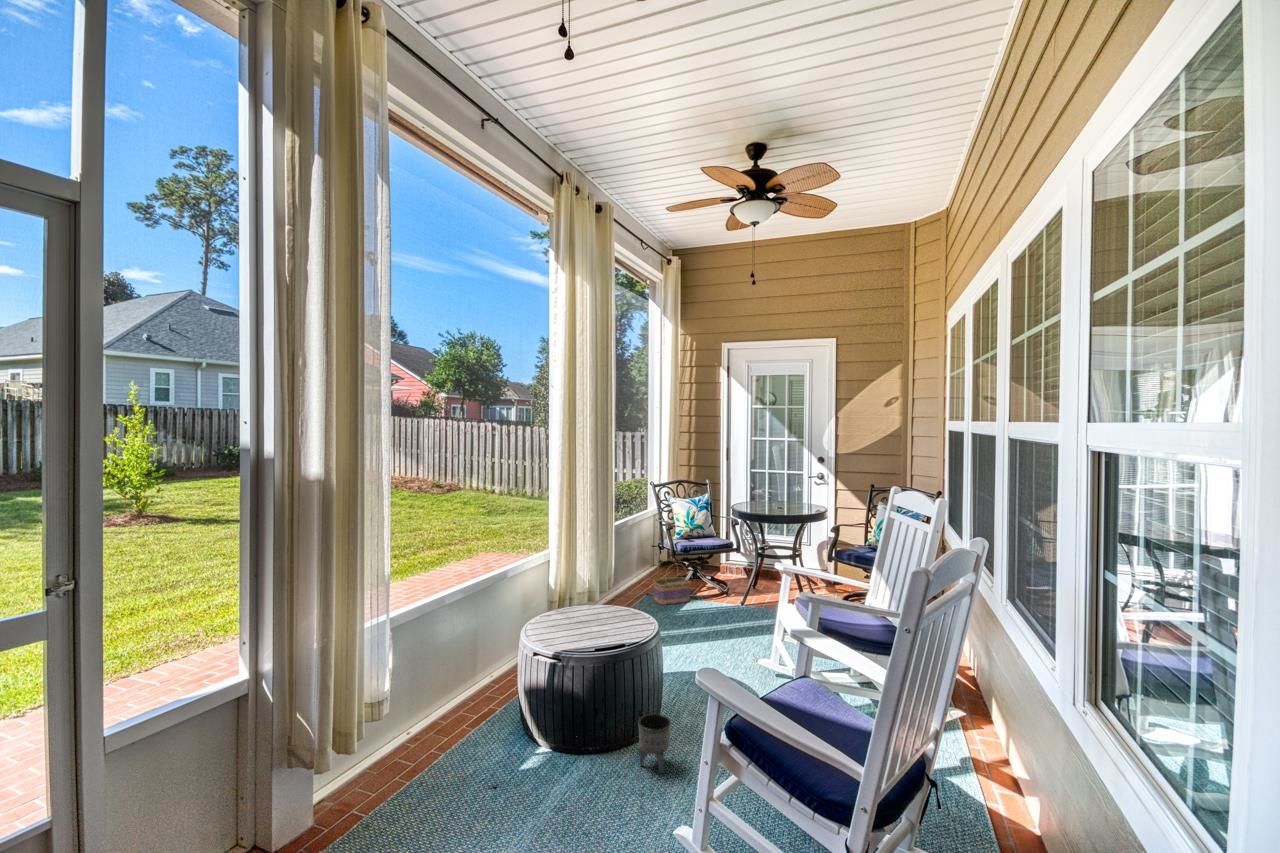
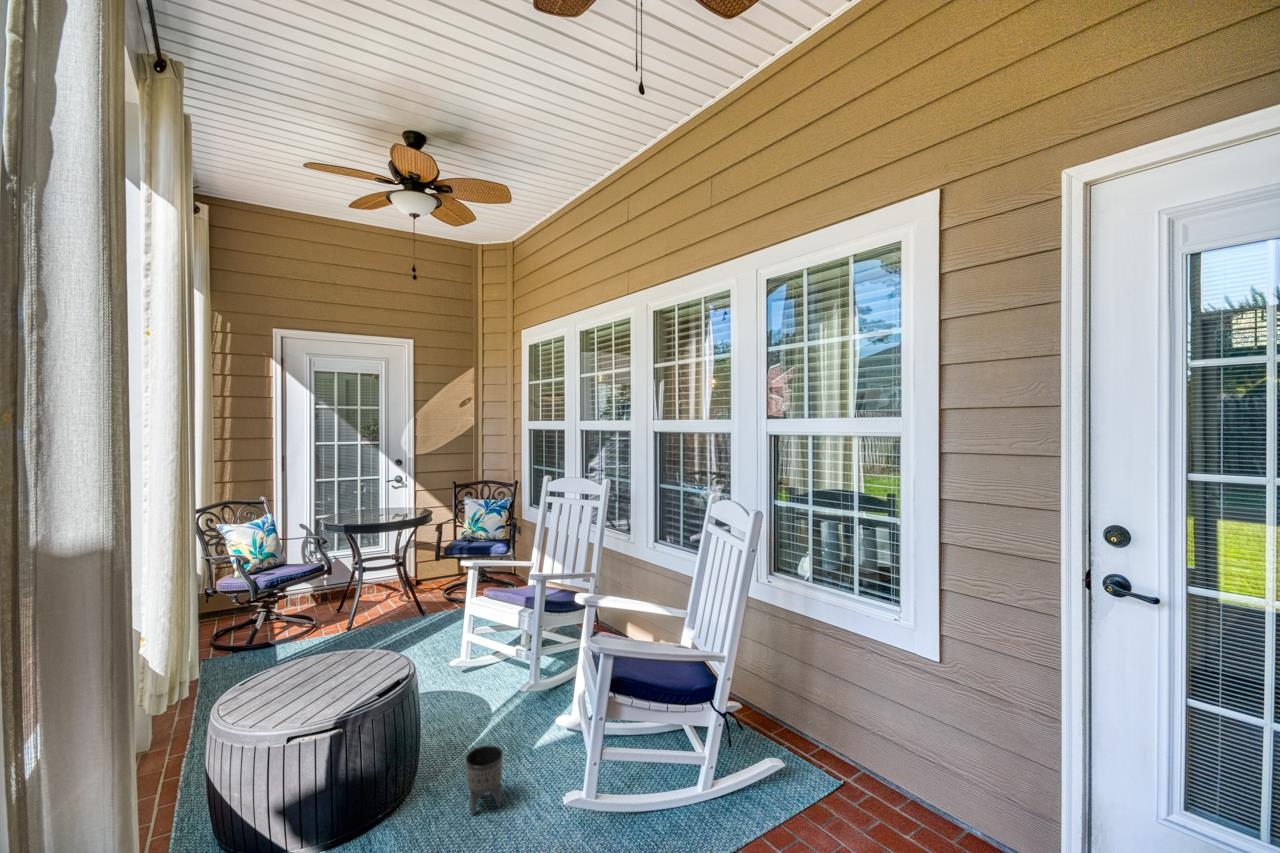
basket: present [654,563,691,605] -> none [241,601,296,662]

